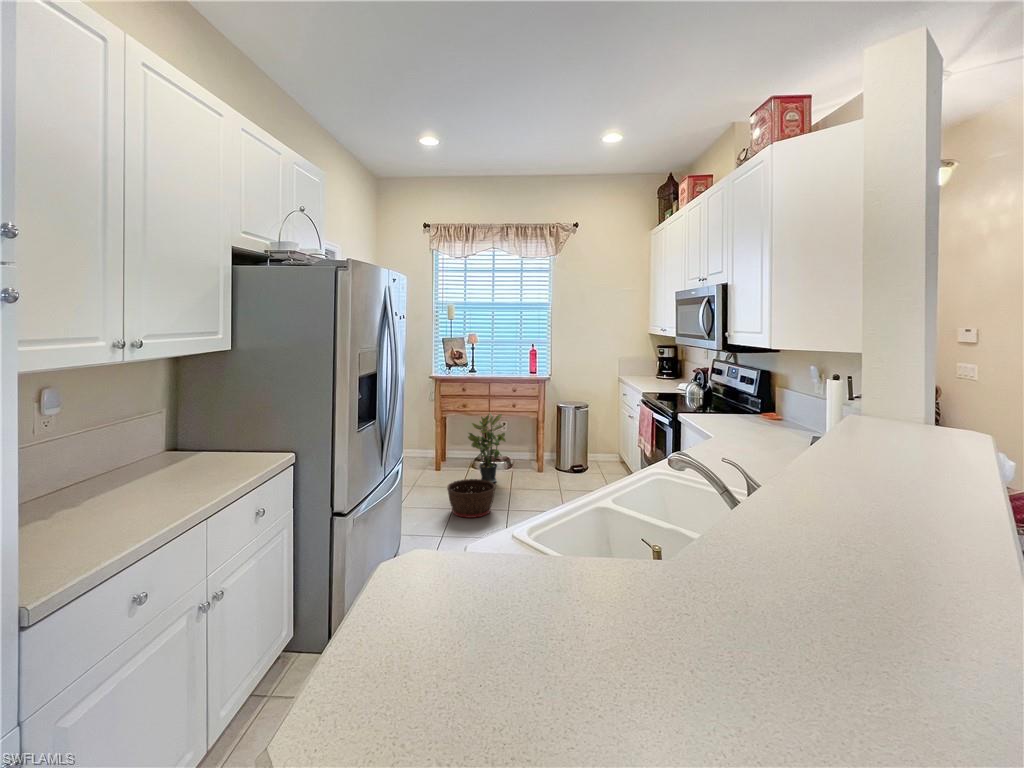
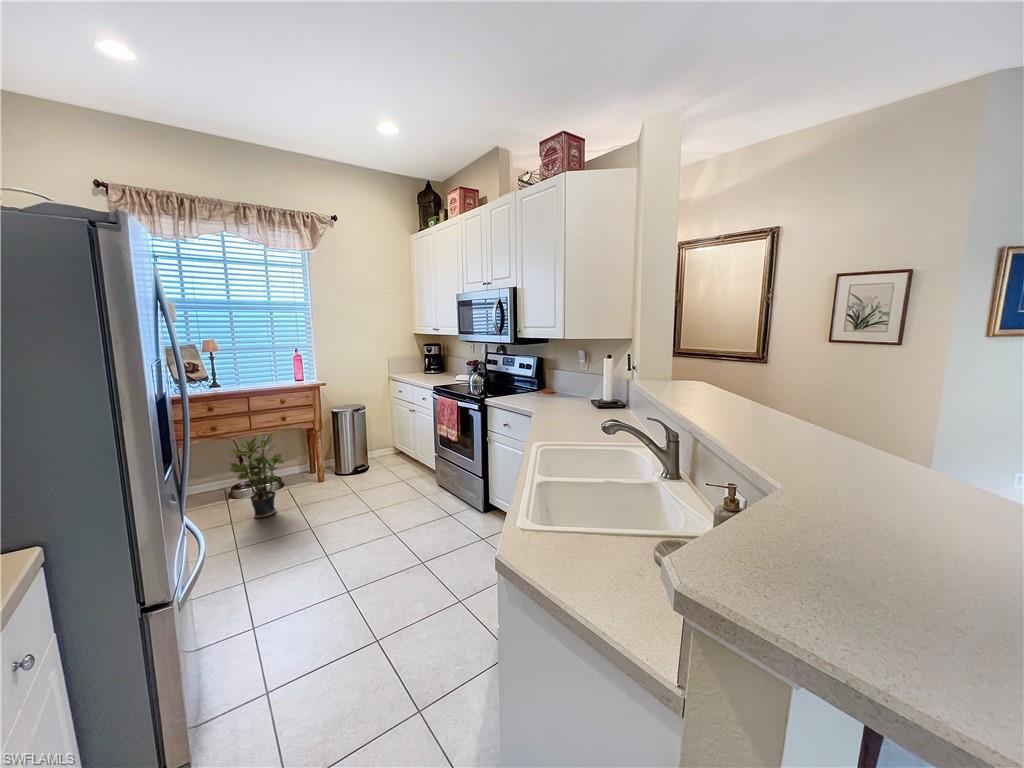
basket: present [447,479,495,518] -> none [223,519,295,580]

